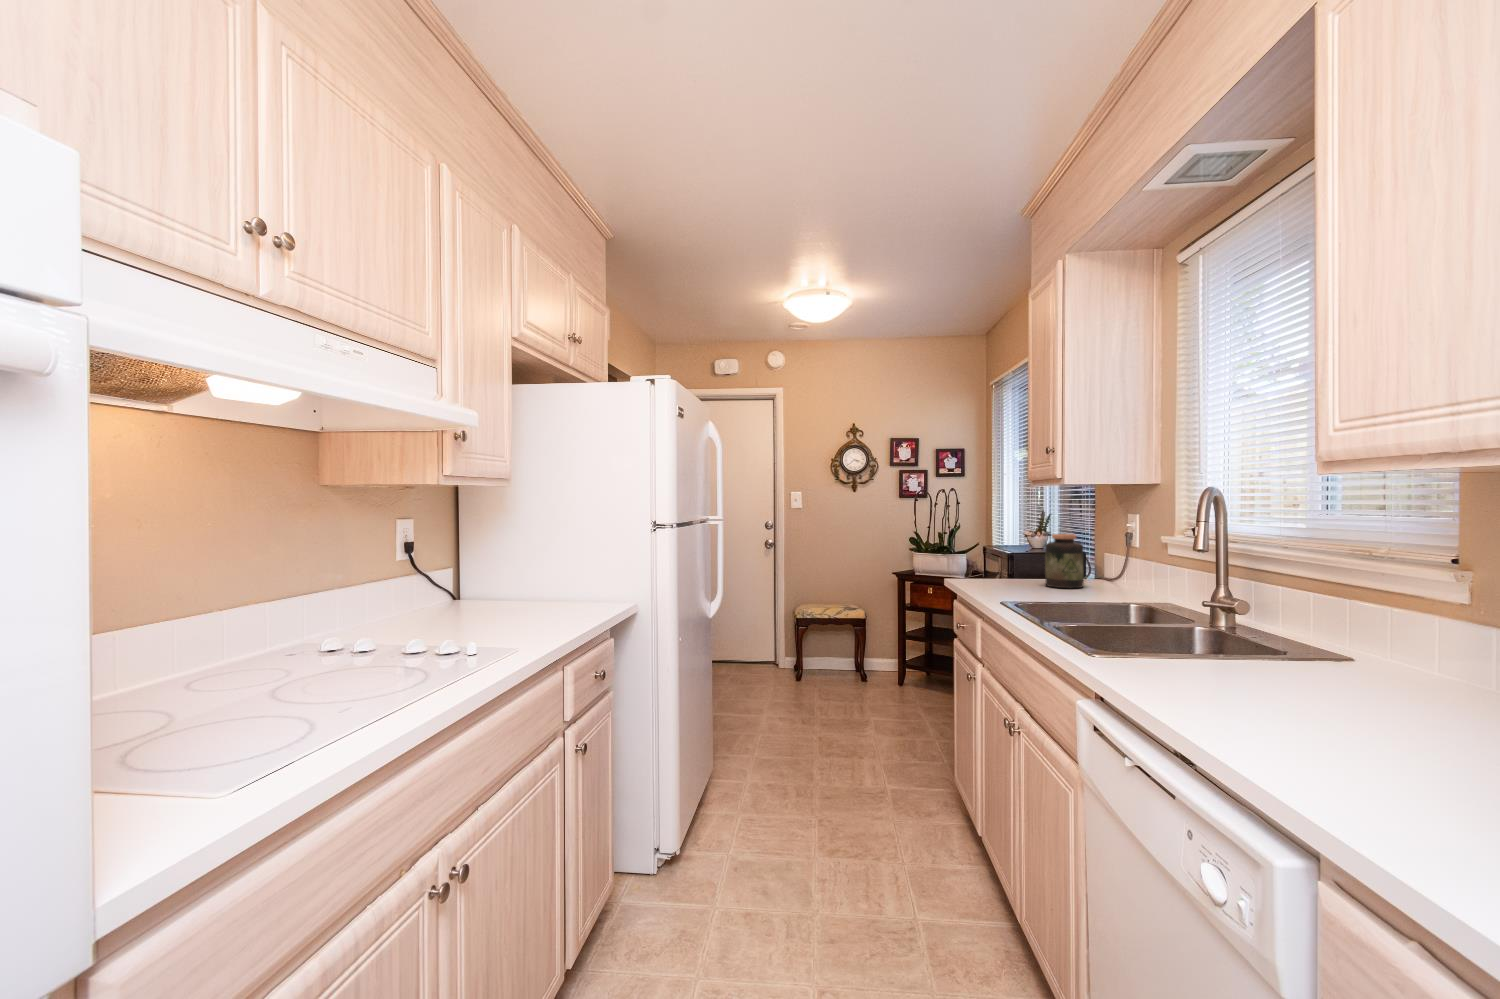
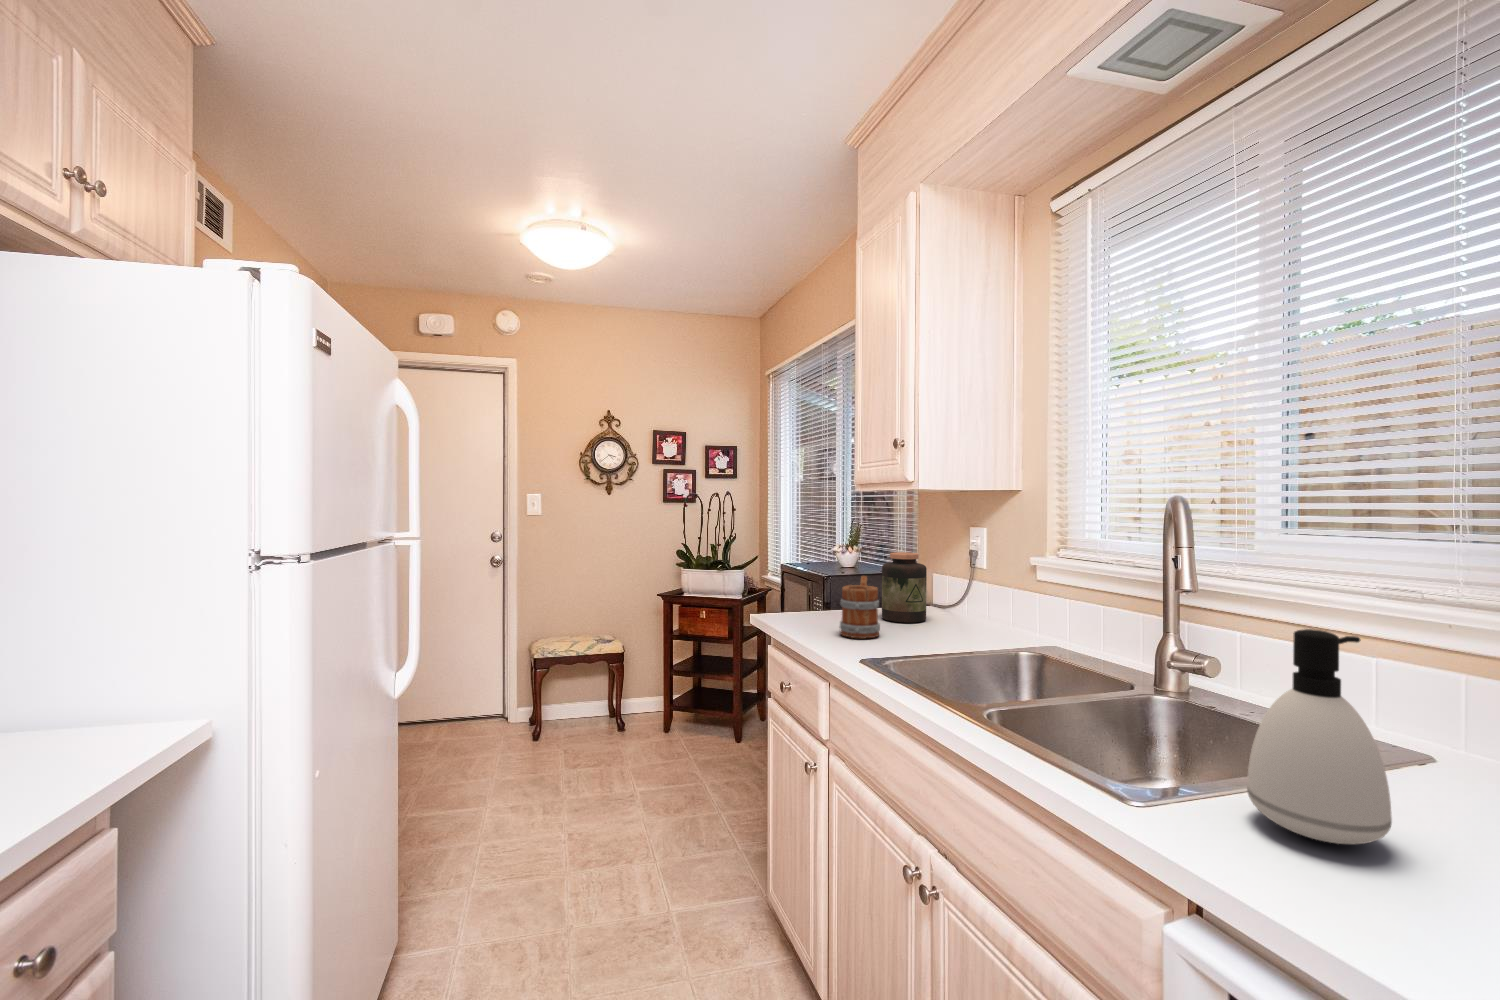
mug: none [998,550,1032,594] -> present [840,576,880,638]
soap dispenser: none [1143,560,1214,673] -> present [1247,629,1392,844]

